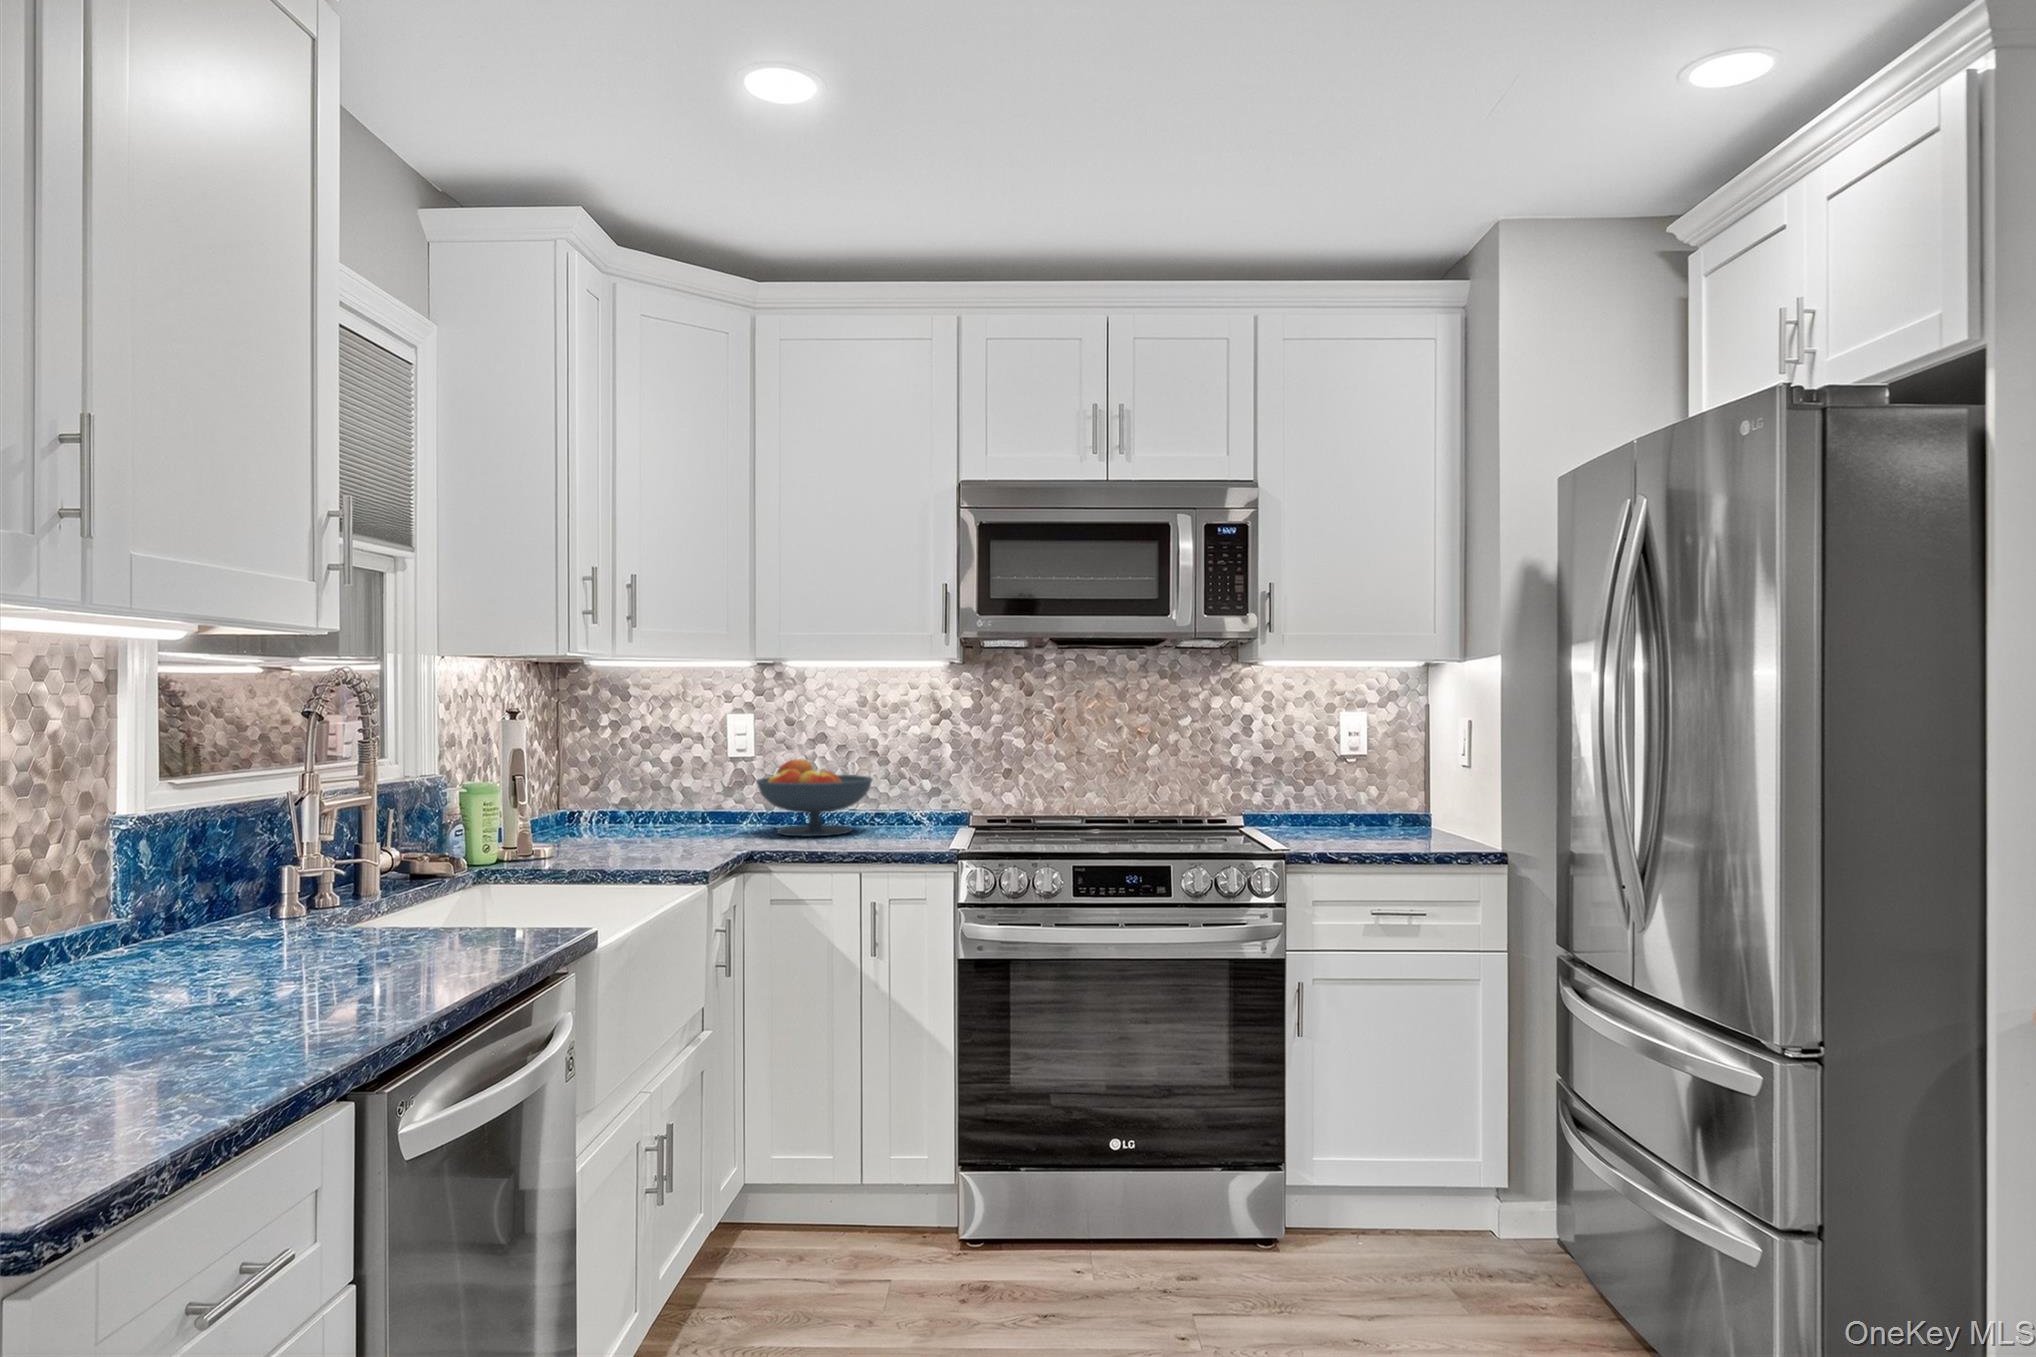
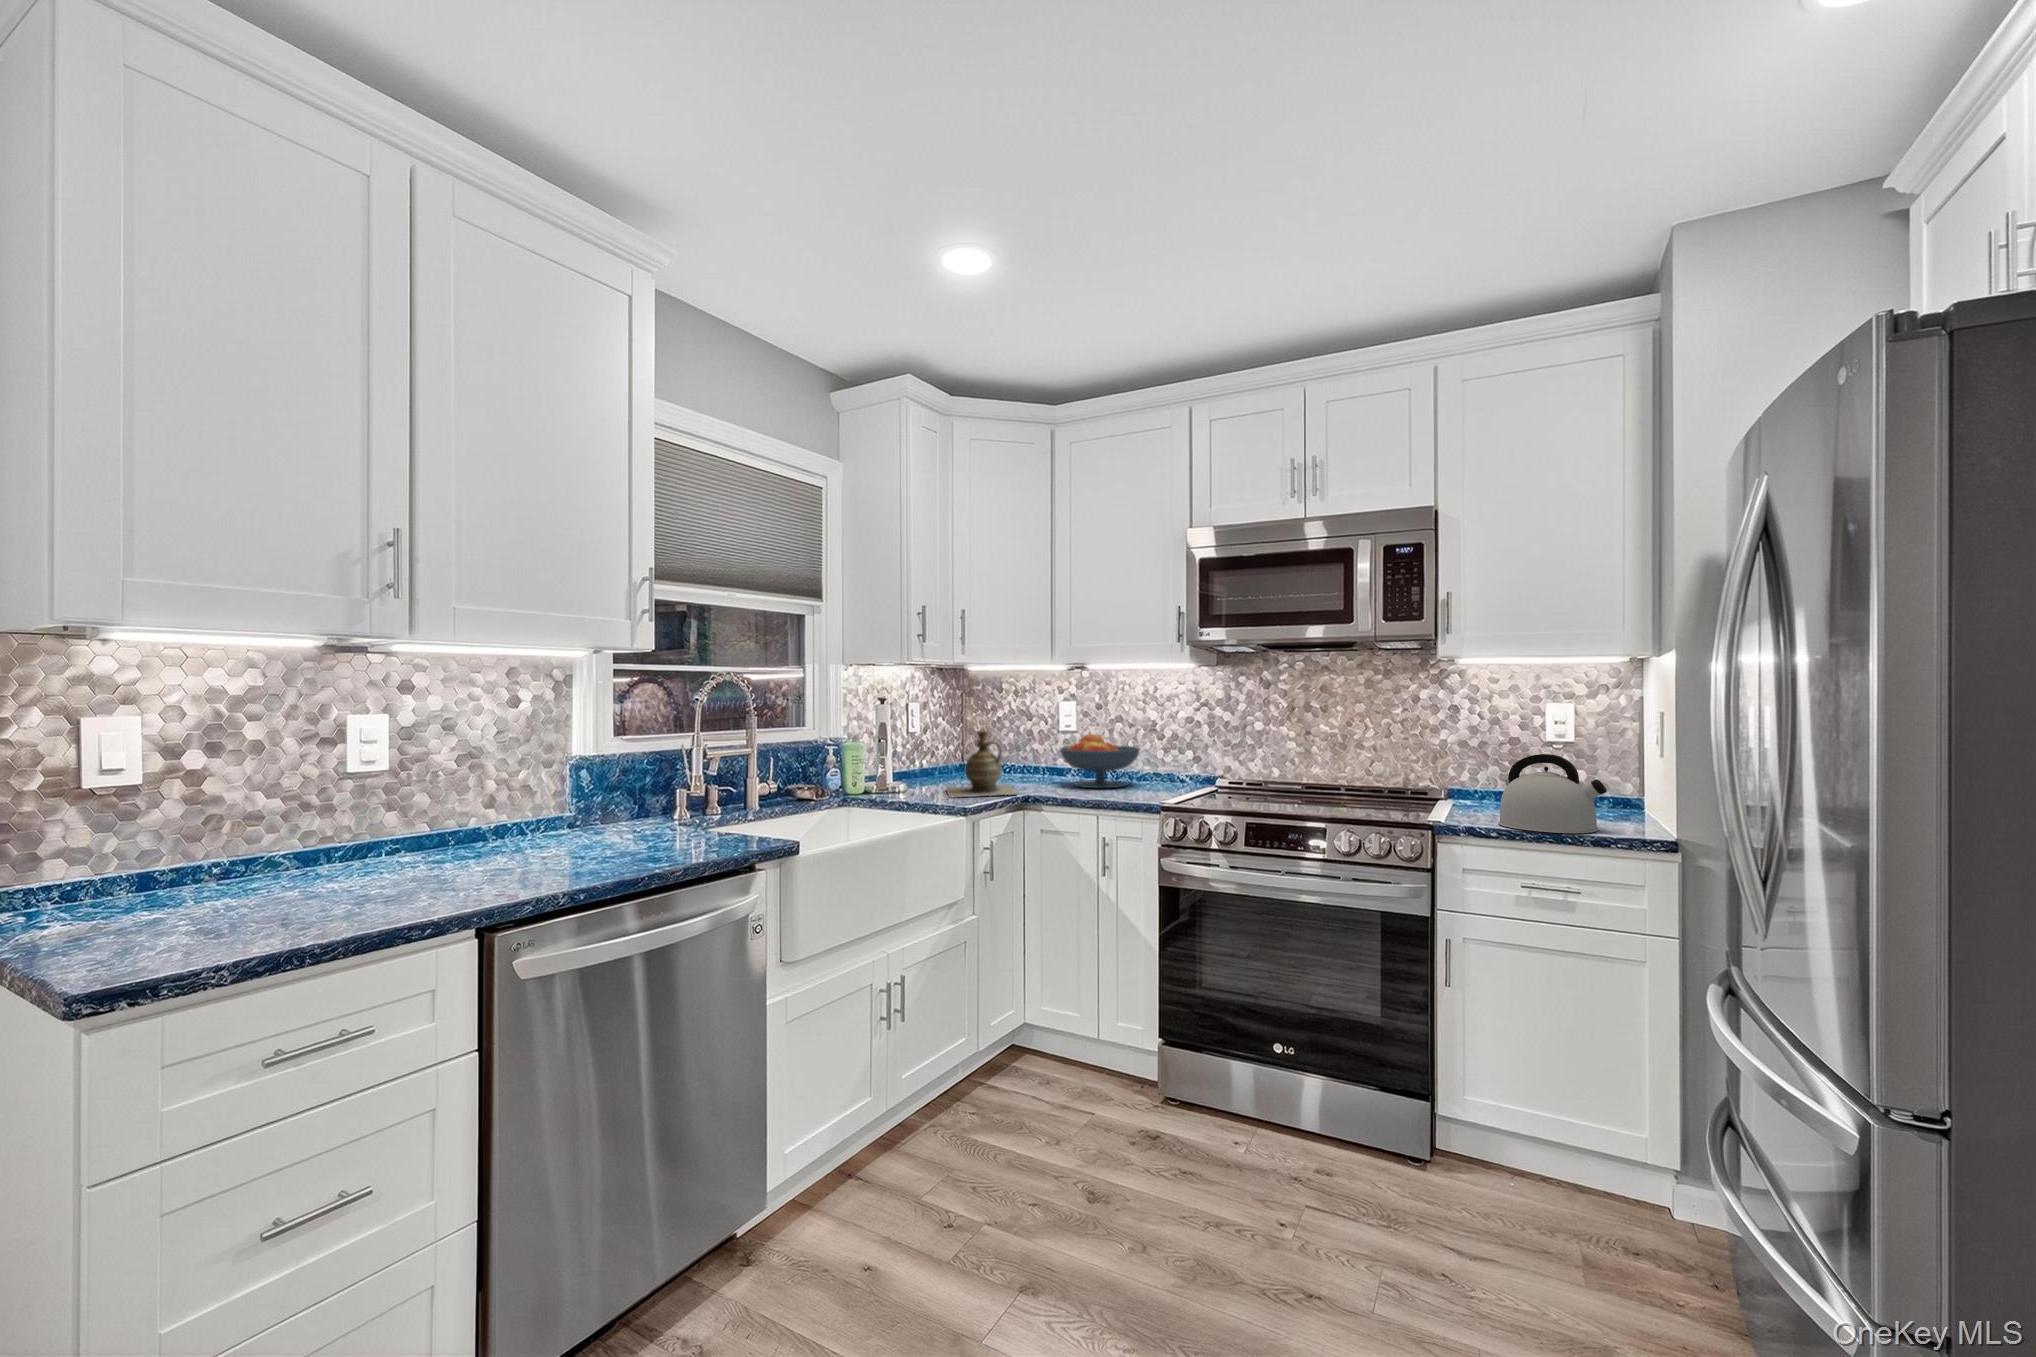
ceramic jug: none [593,758,730,863] -> present [946,731,1016,797]
kettle: none [1341,767,1446,851] -> present [1498,754,1607,833]

